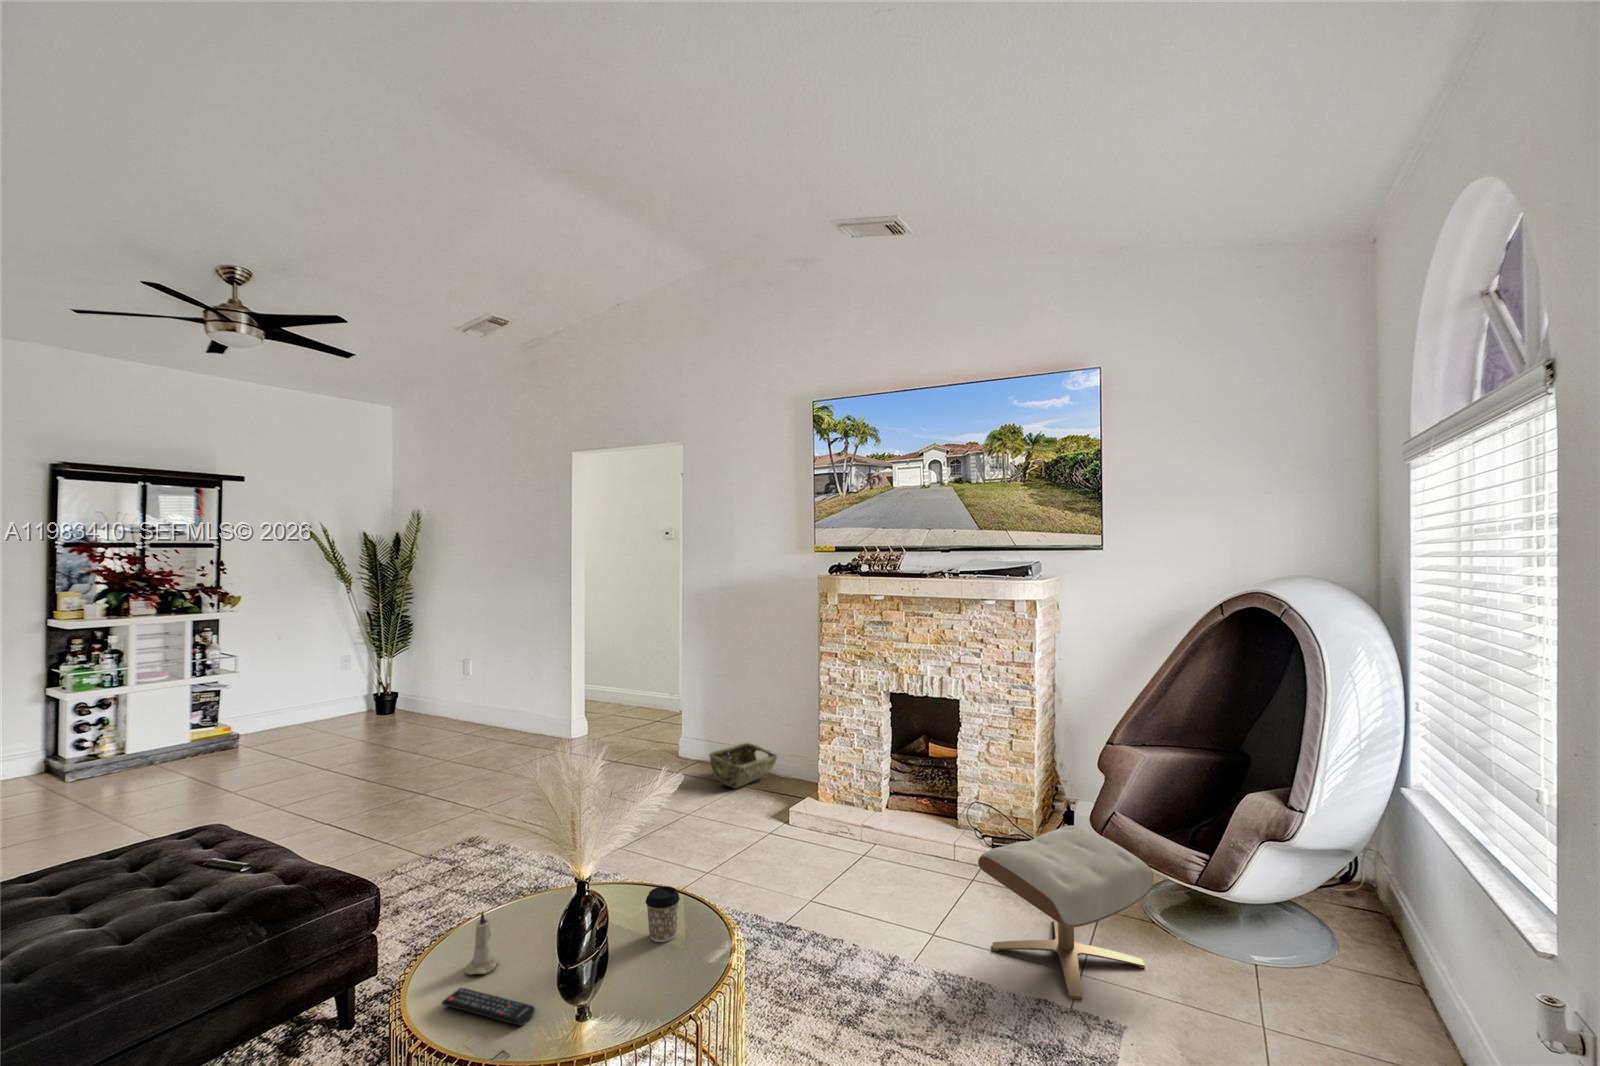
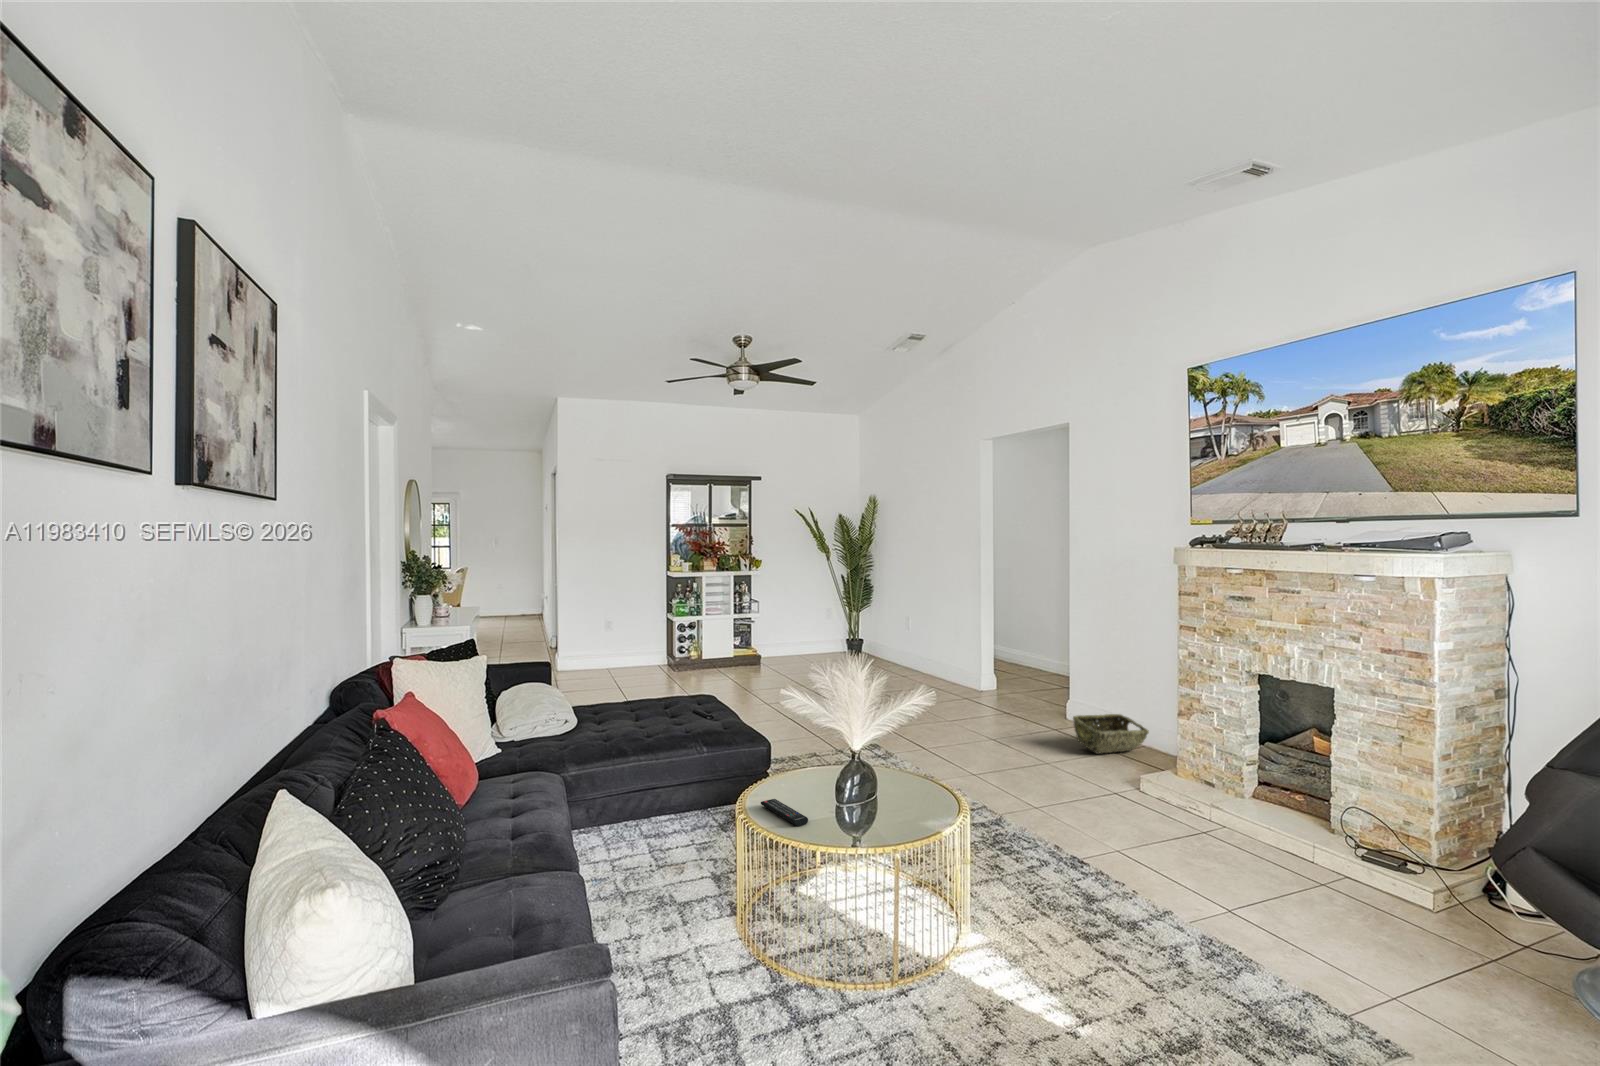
ottoman: present [978,826,1154,999] -> none [1270,833,1520,1016]
coffee cup: present [646,886,680,942] -> none [903,772,930,813]
candle: present [465,910,498,975] -> none [783,756,805,798]

